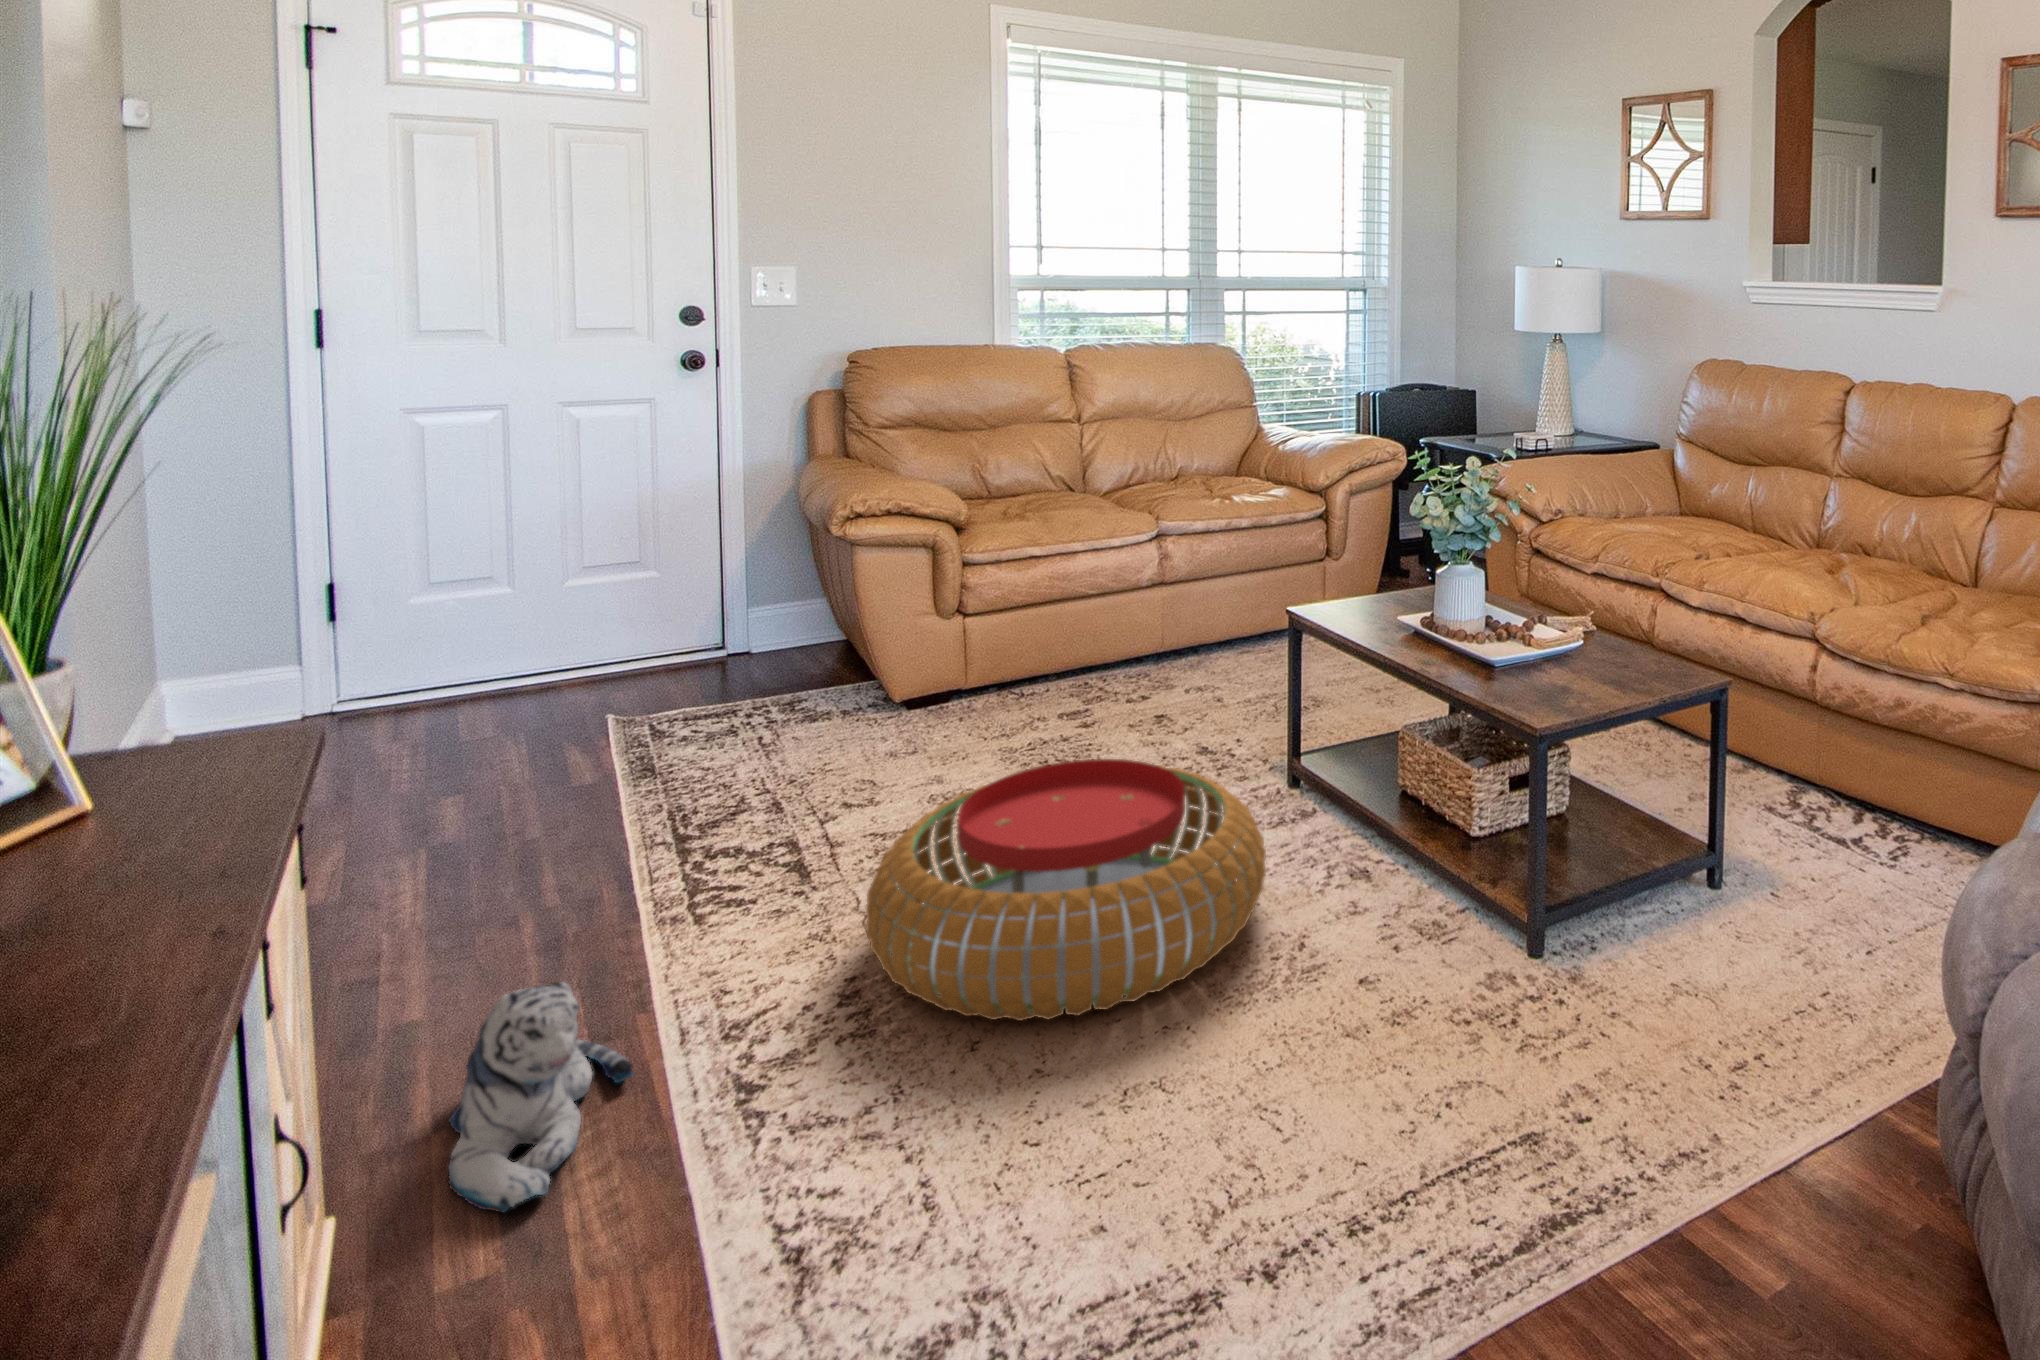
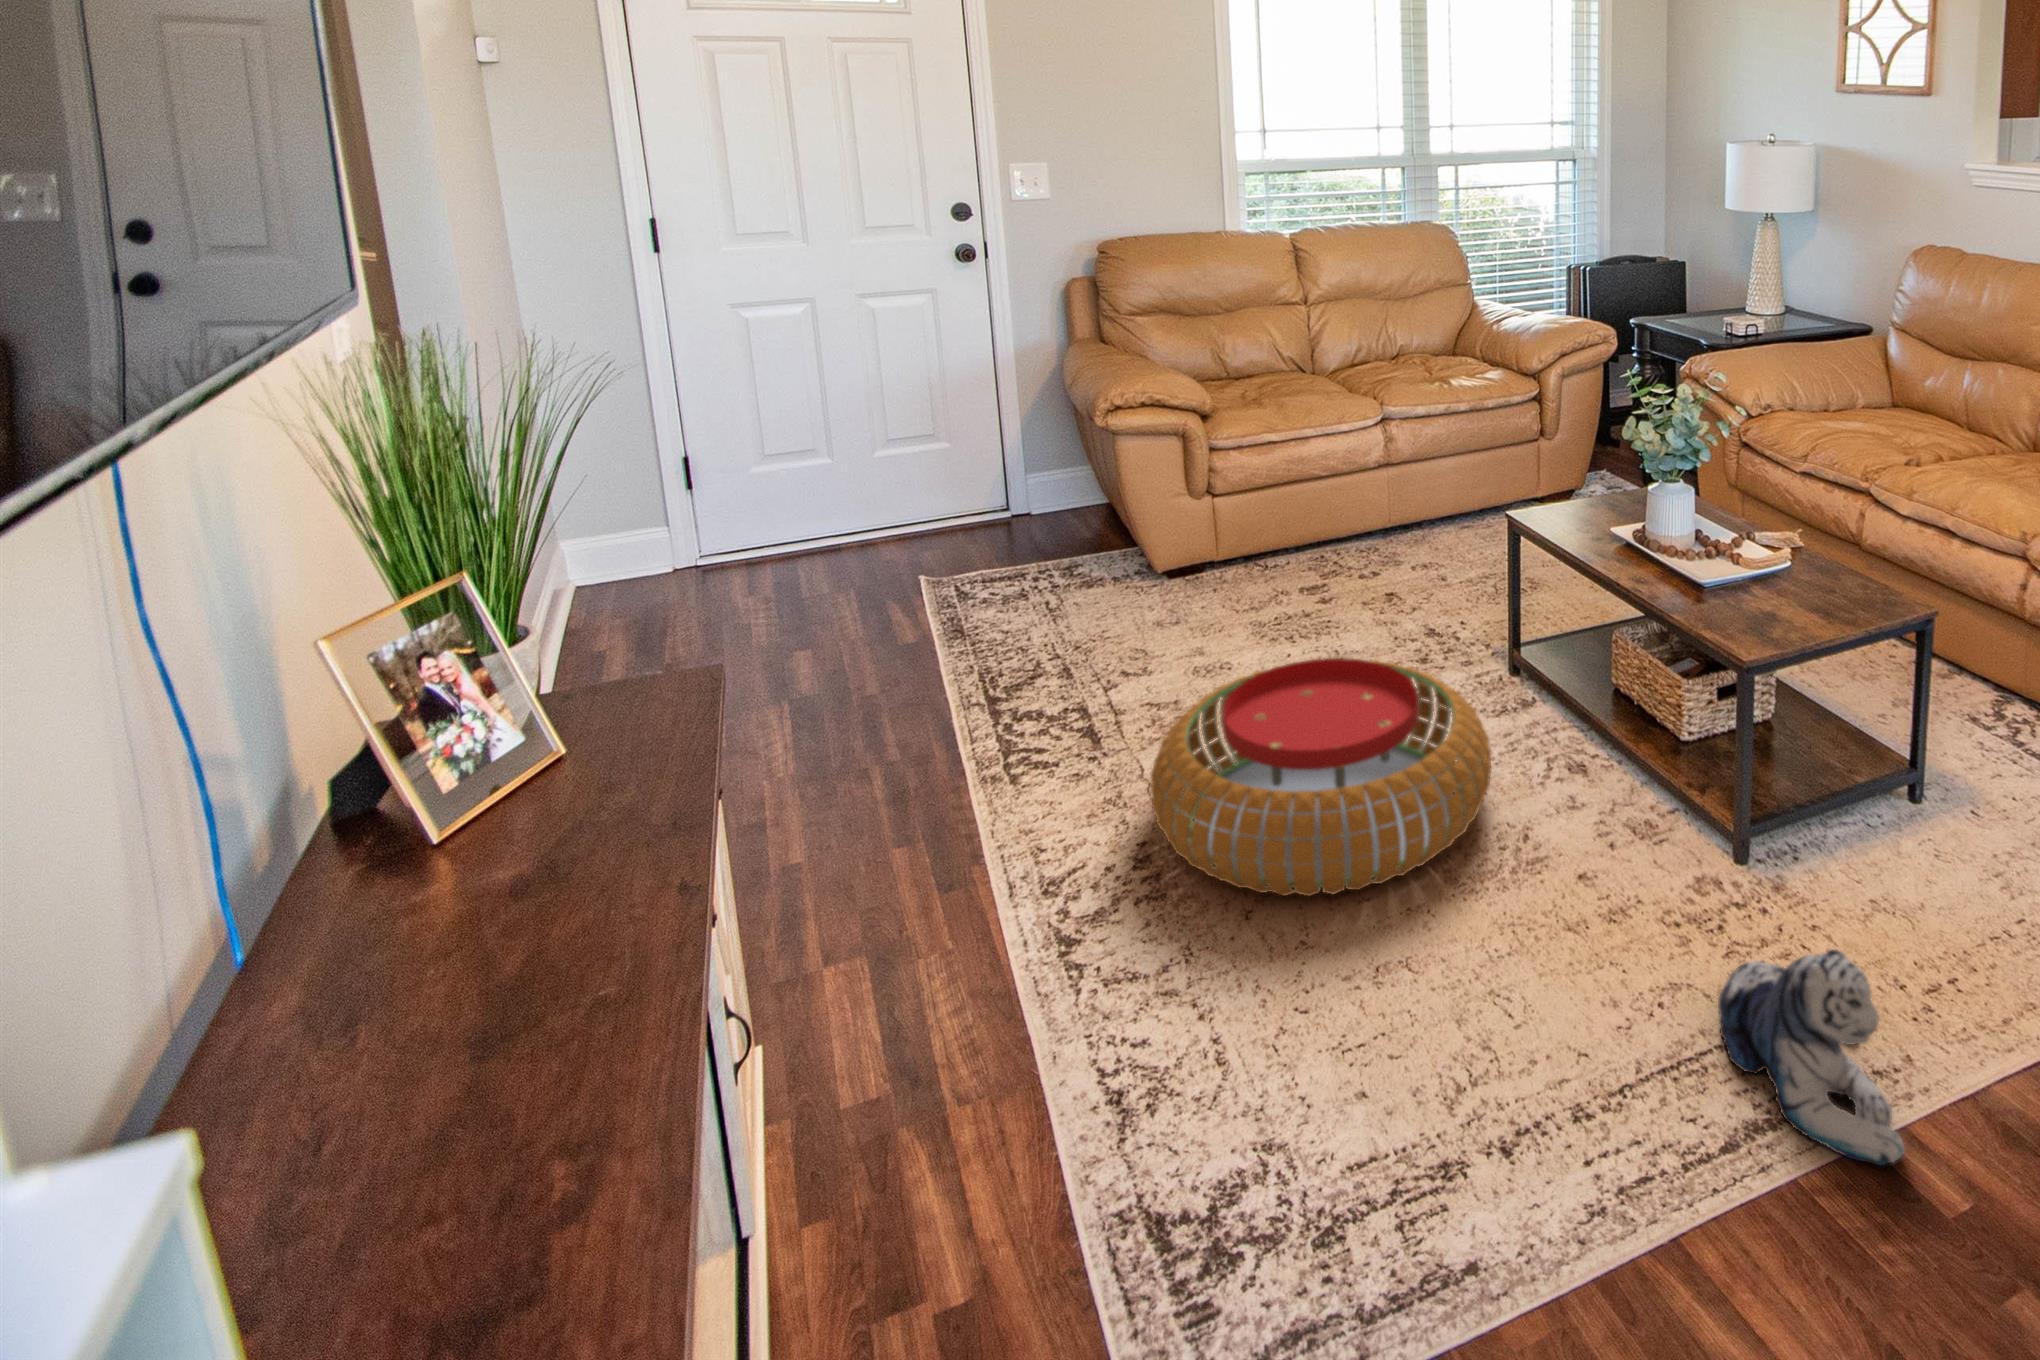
plush toy: present [448,982,633,1212] -> present [1718,949,1905,1166]

